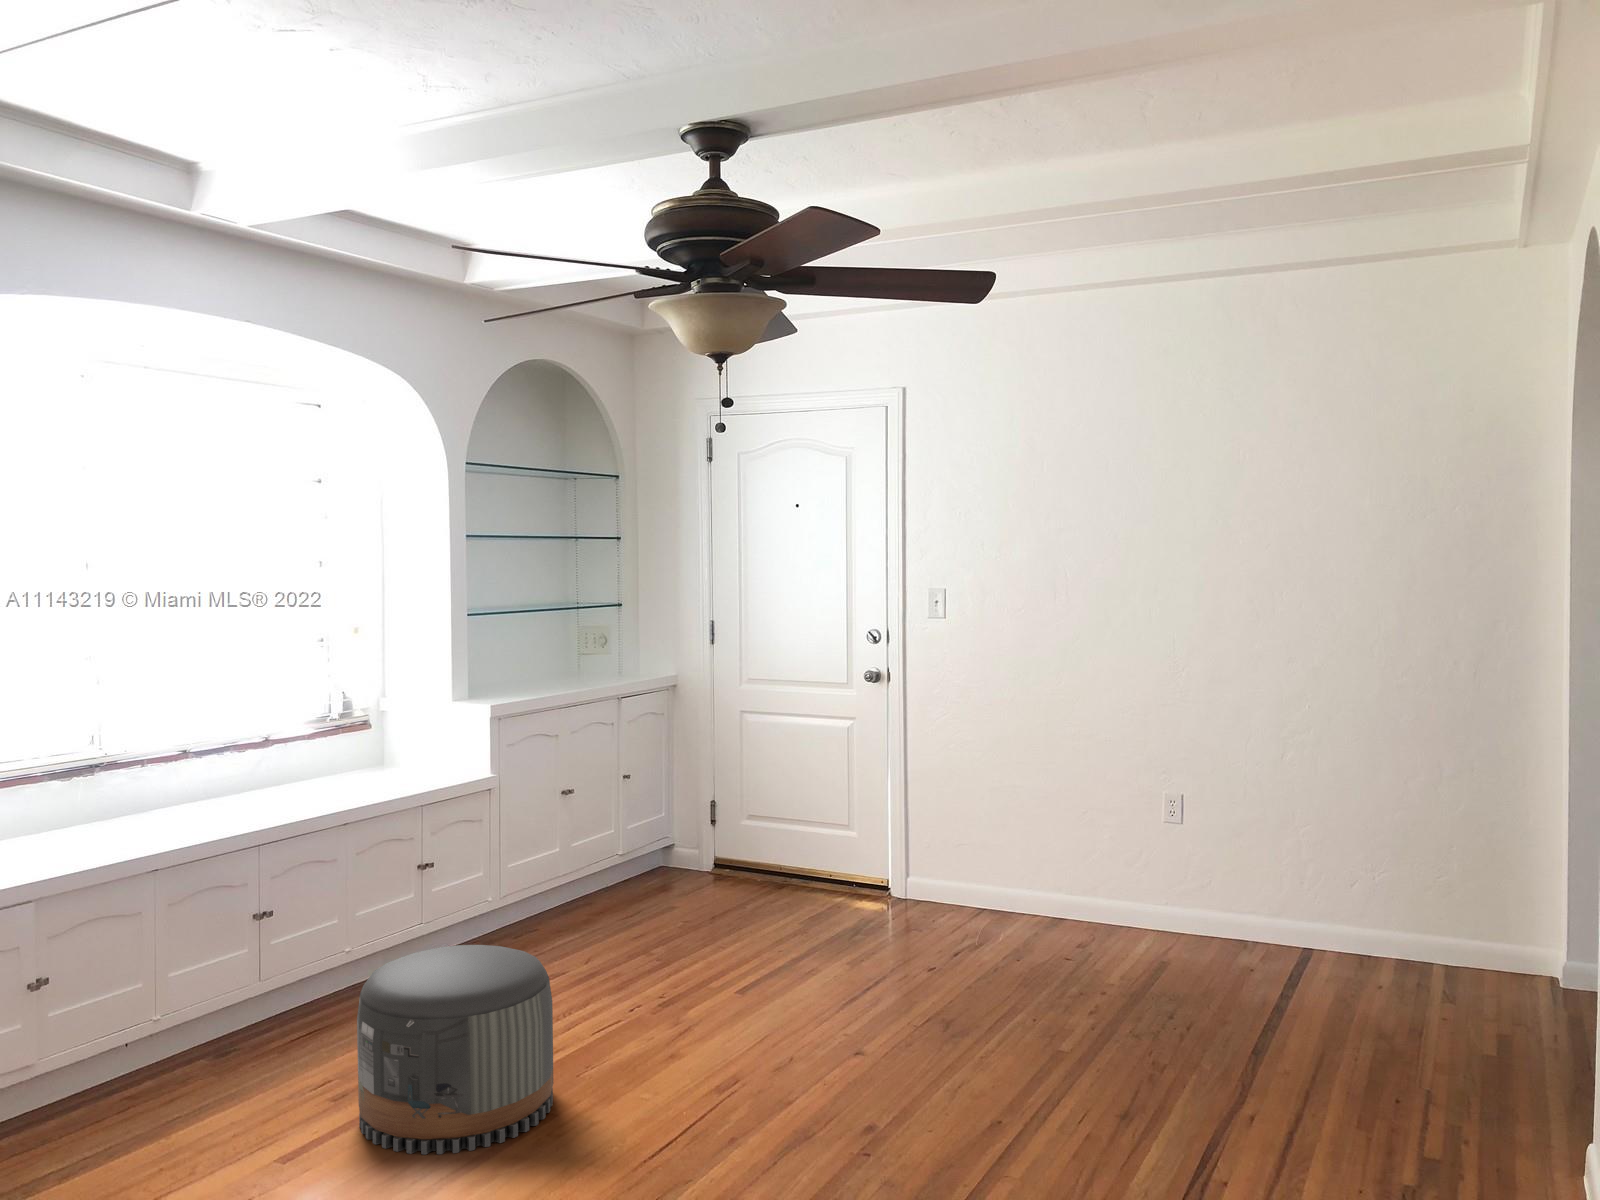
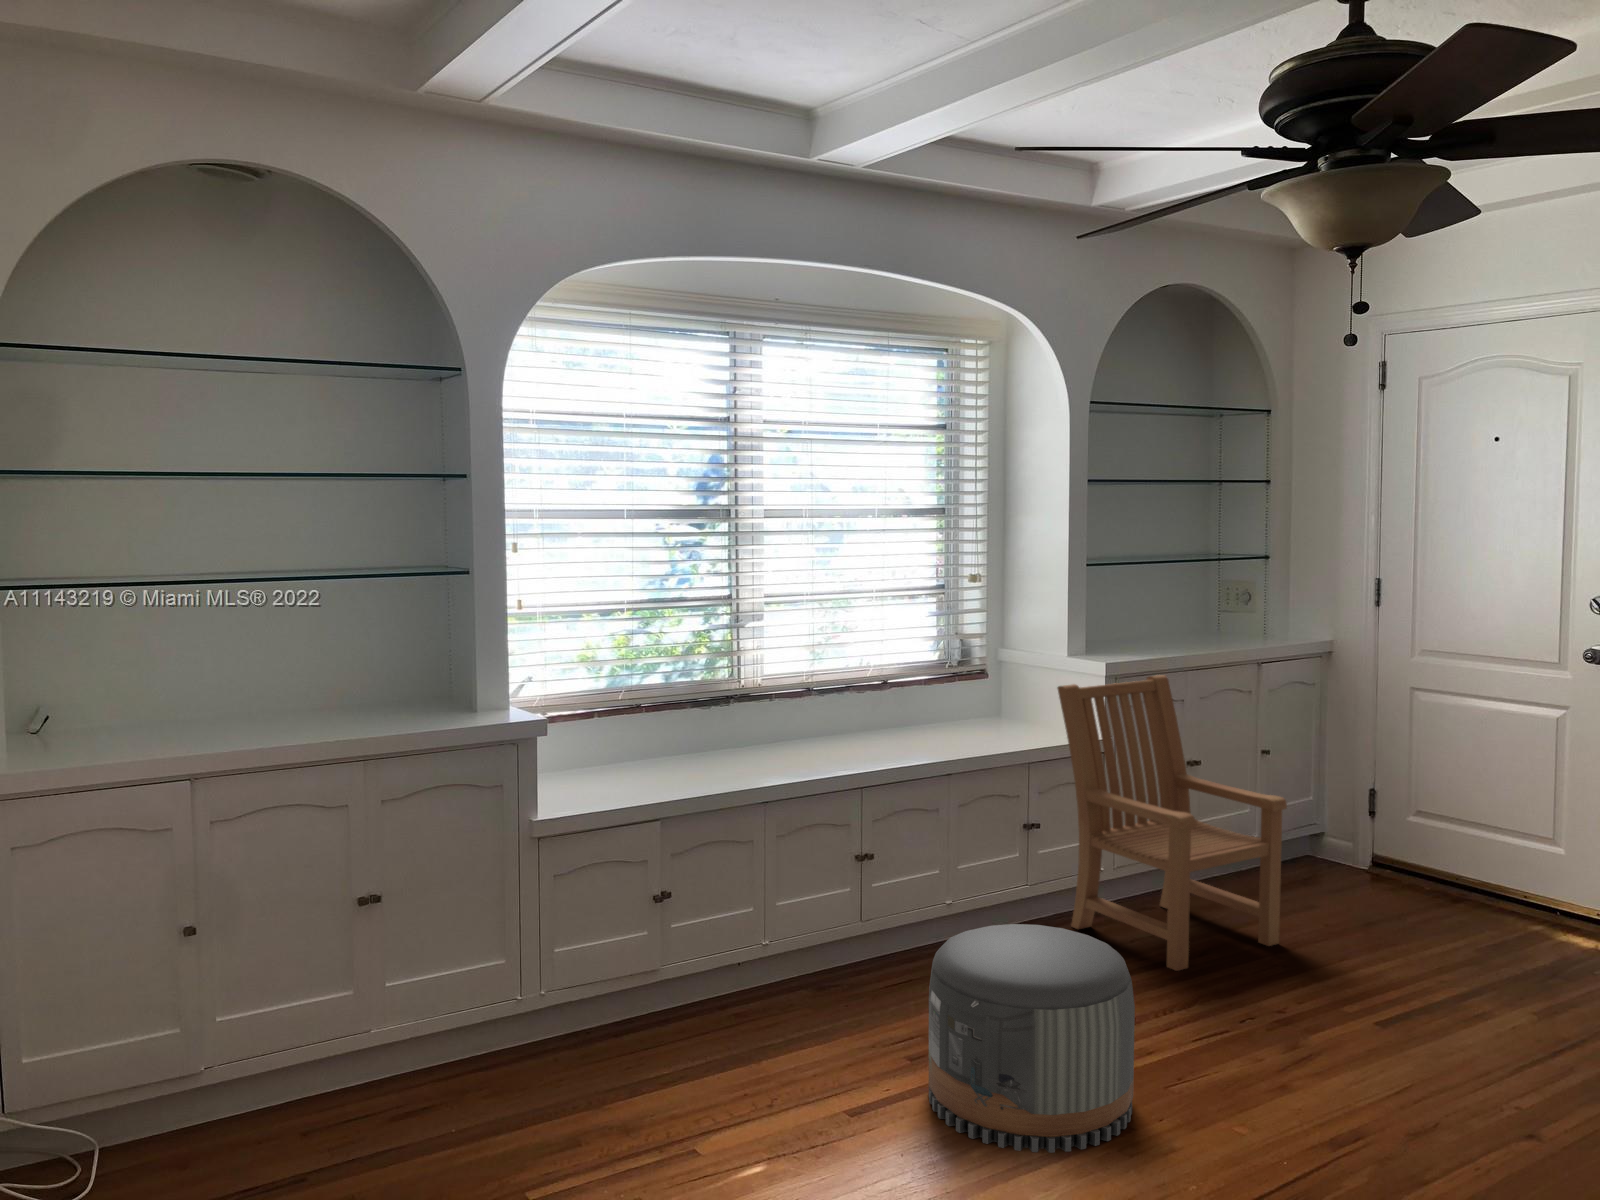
armchair: none [448,714,654,977] -> present [1057,675,1287,971]

